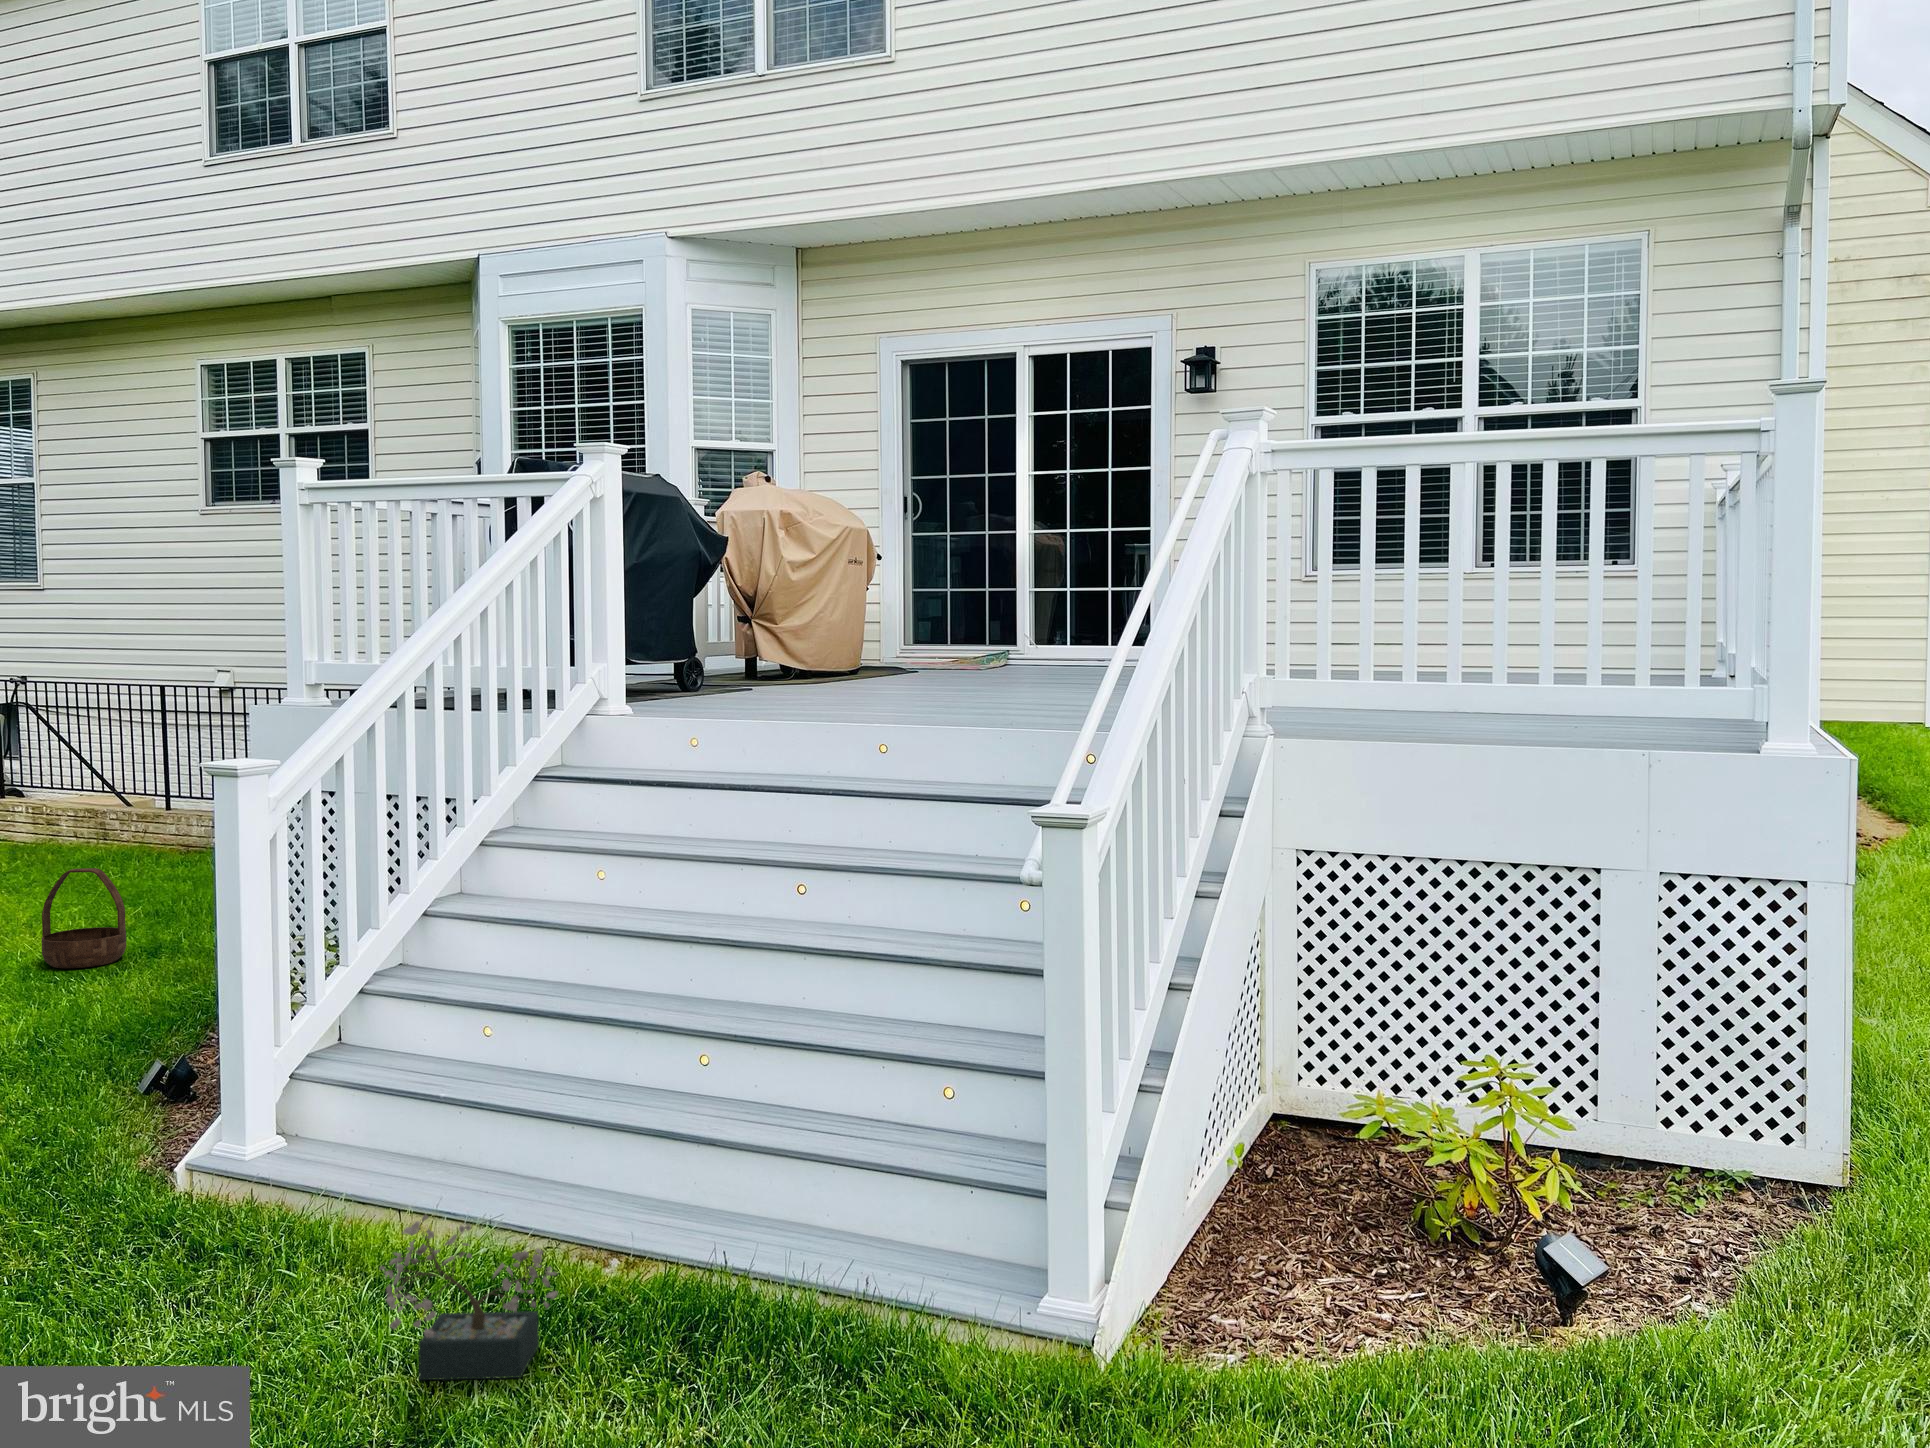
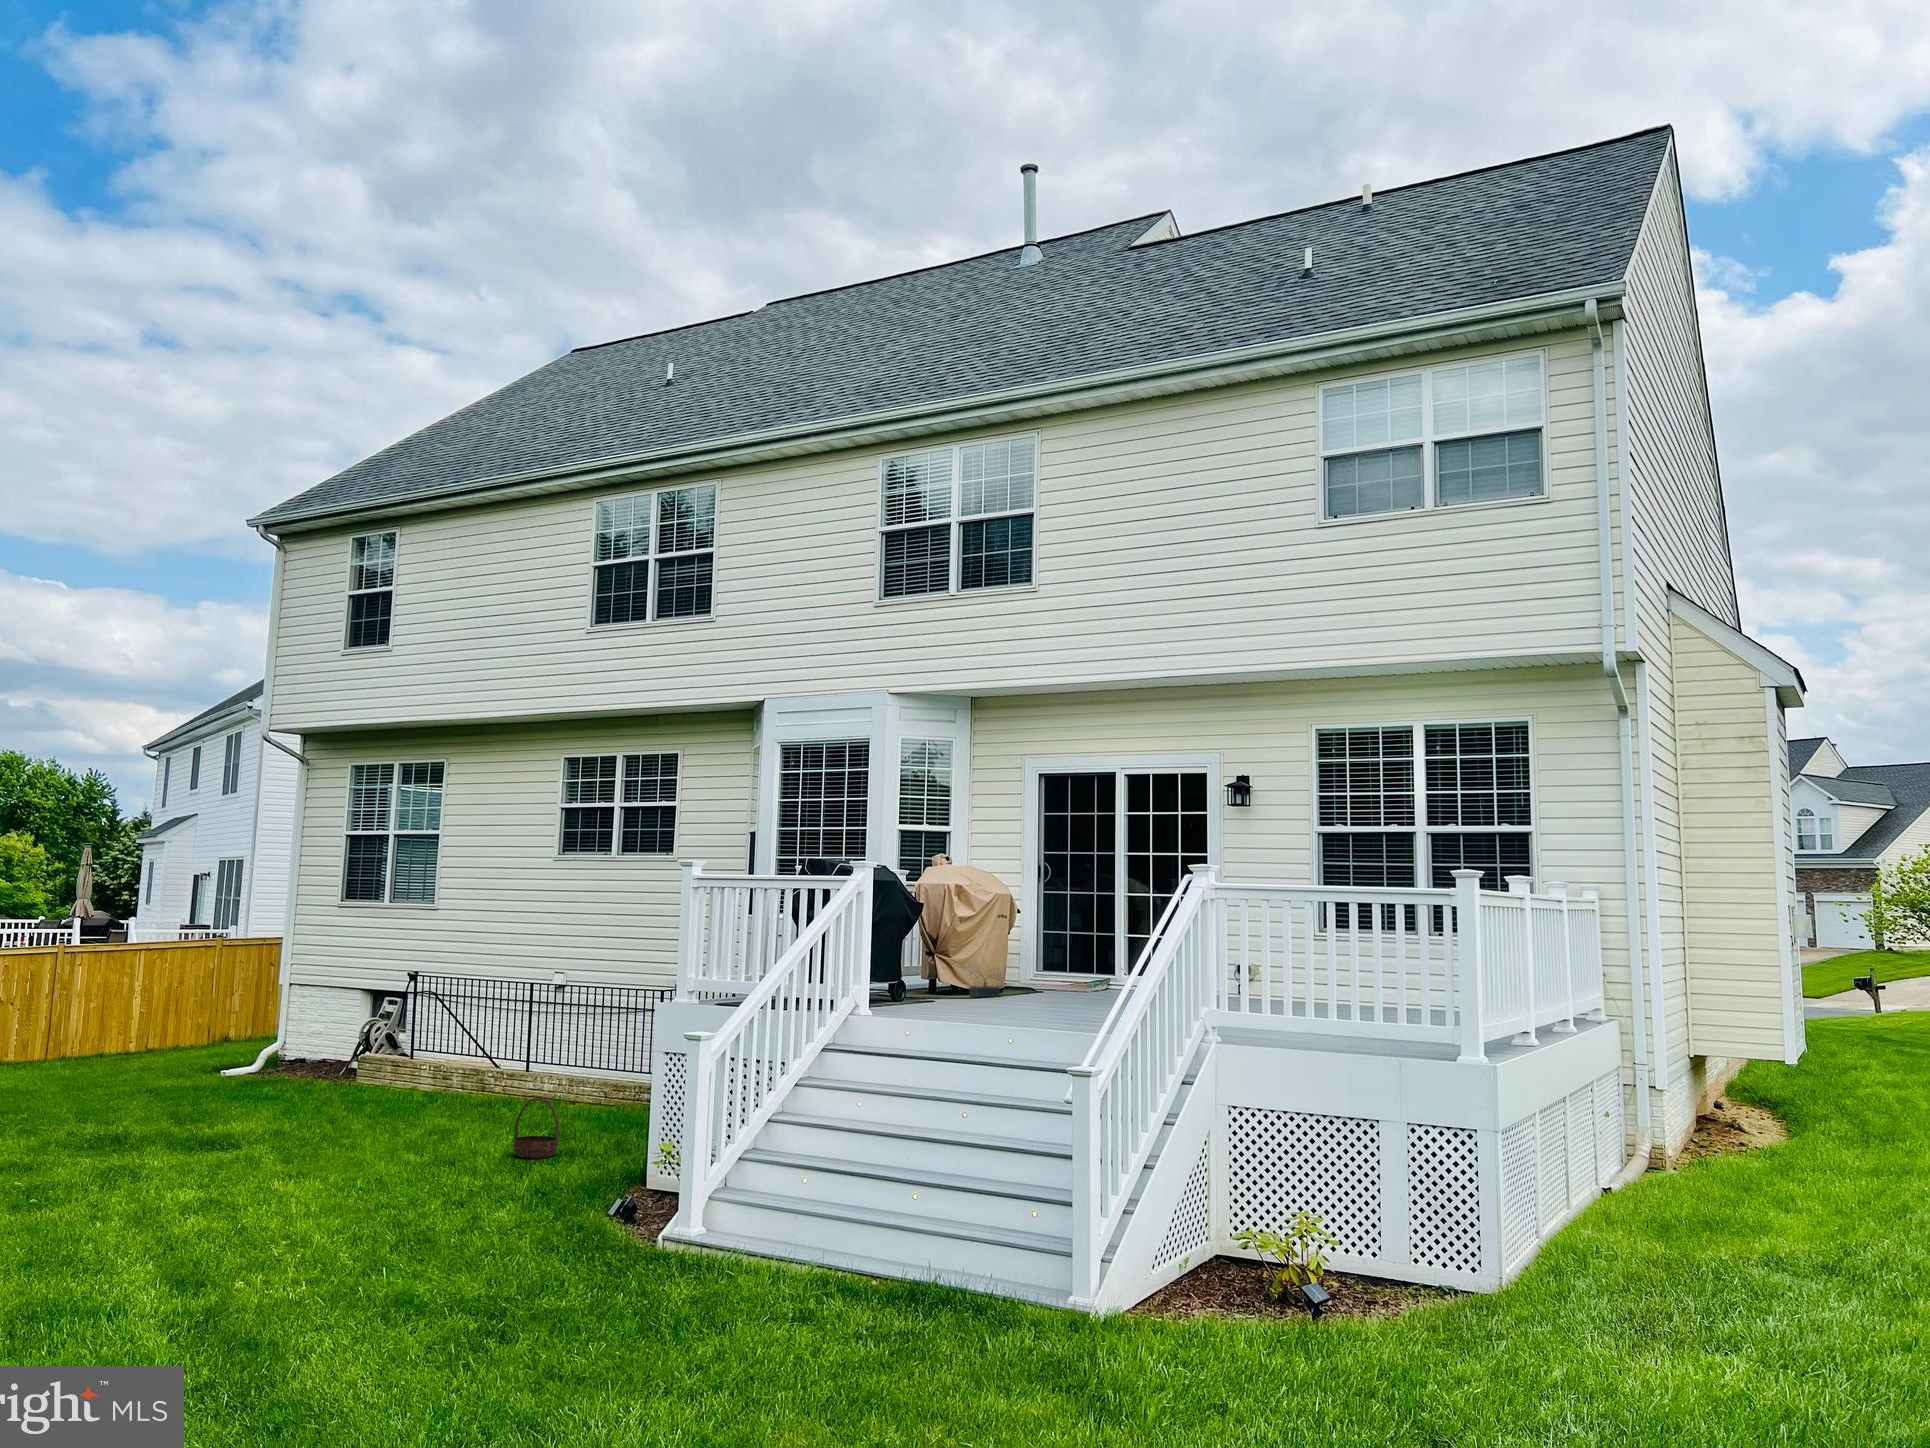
decorative plant: present [380,1215,558,1380] -> present [963,963,1000,997]

